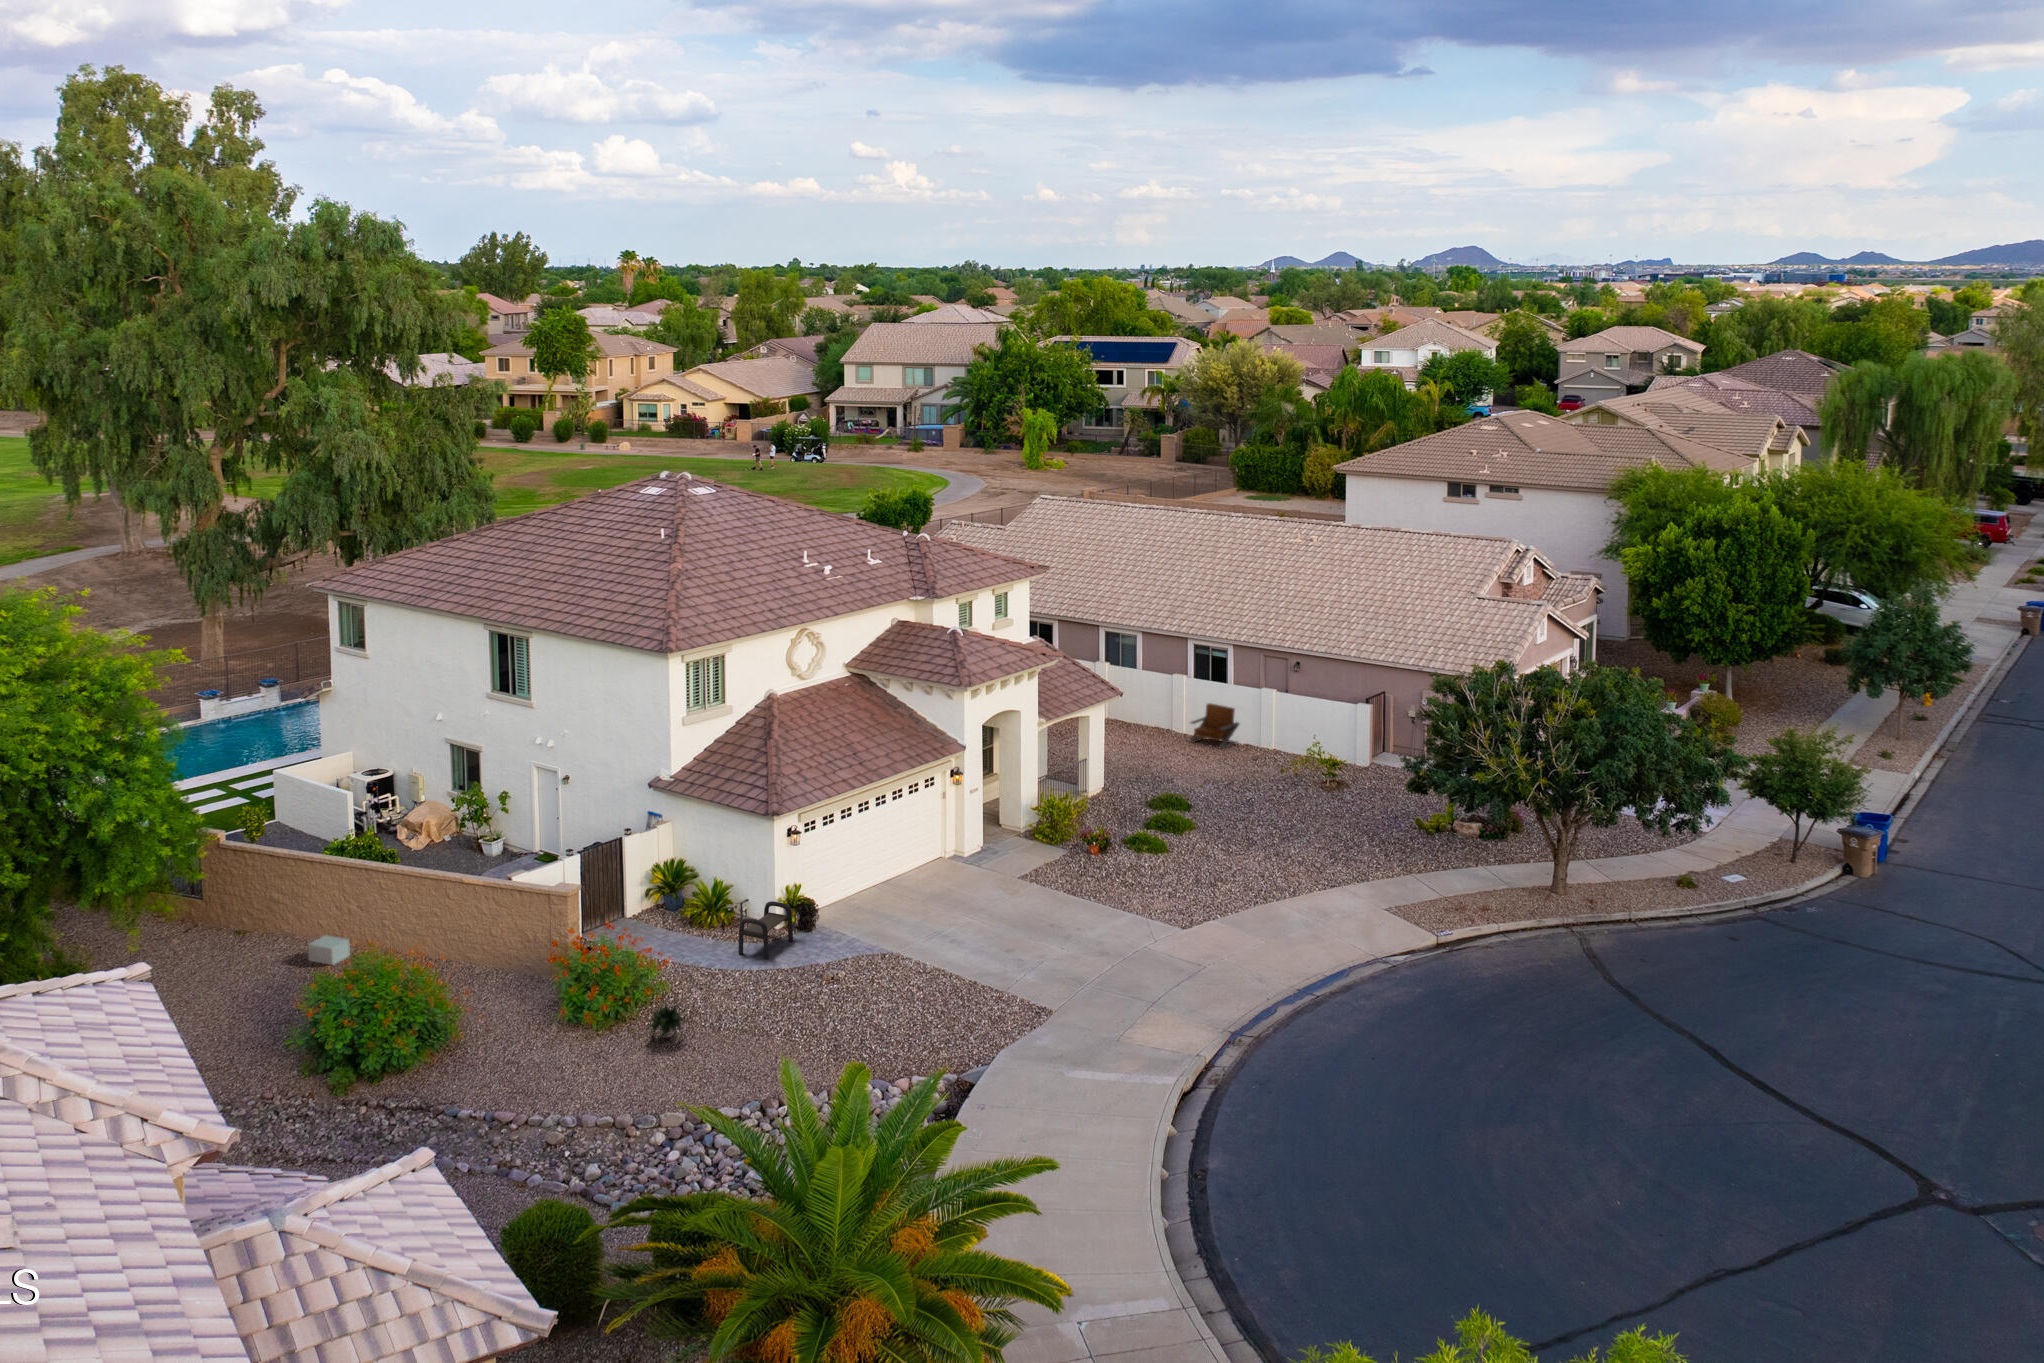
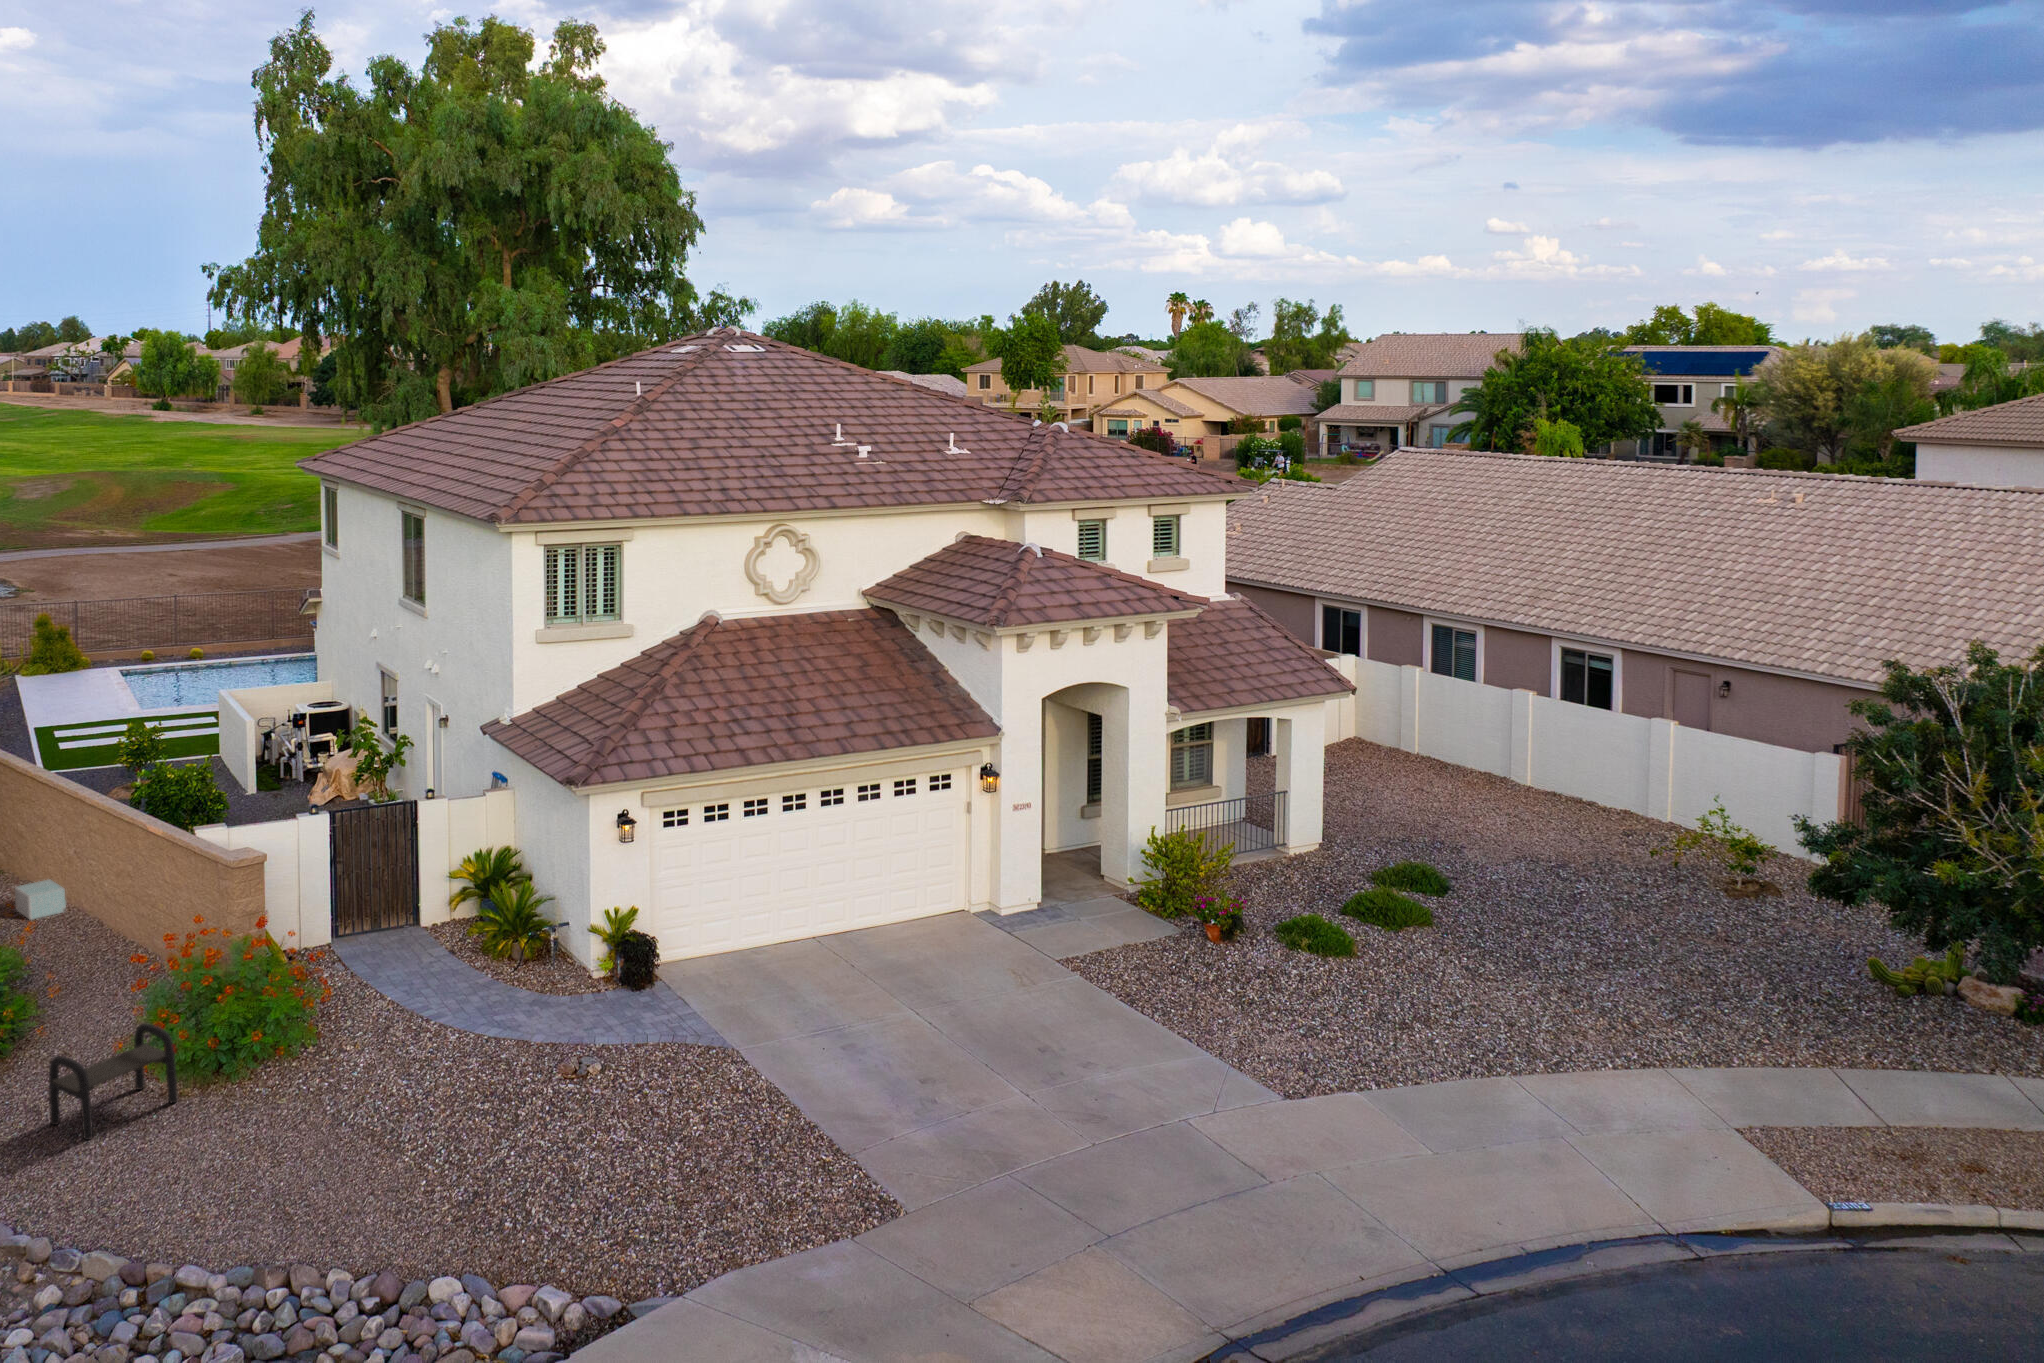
lounge chair: present [1190,703,1239,749] -> none [1525,739,1616,813]
bench: present [738,901,793,959] -> present [49,1023,178,1140]
potted plant: present [649,1004,687,1038] -> none [200,1048,272,1109]

